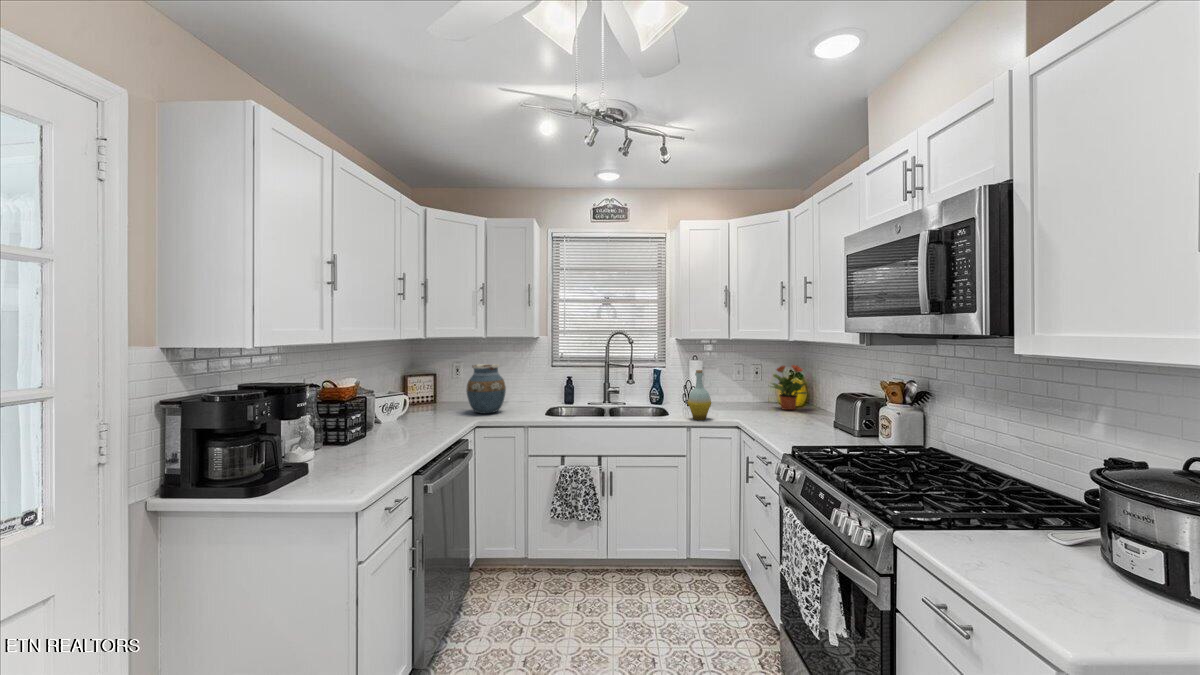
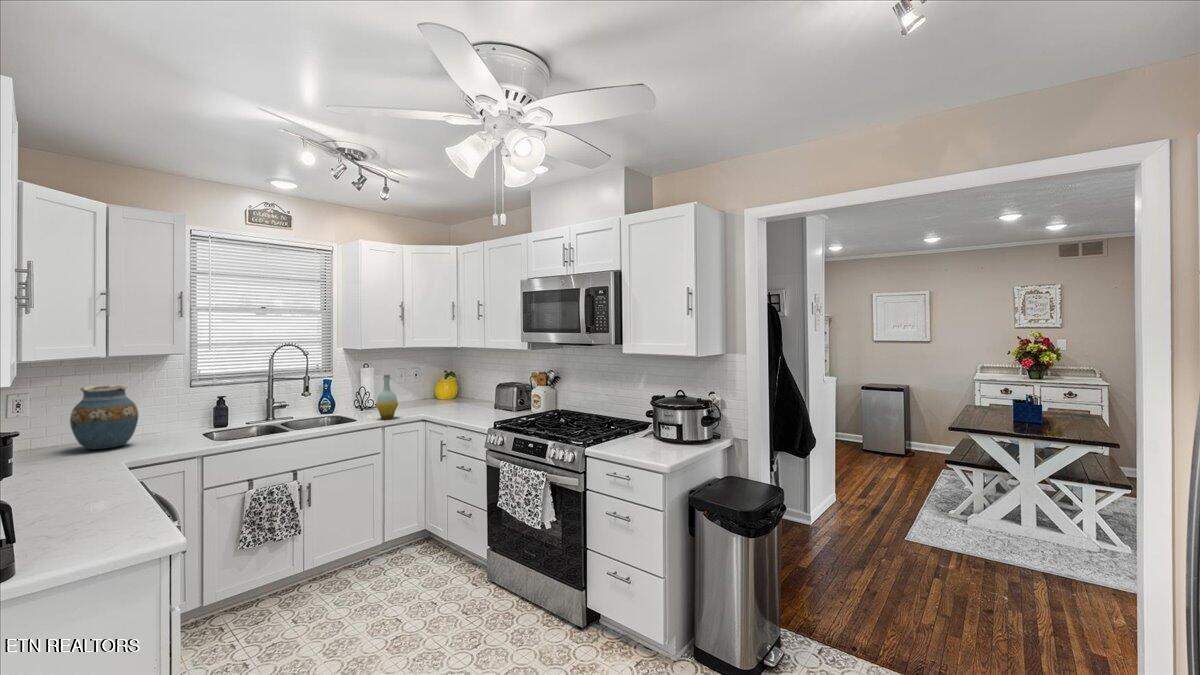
potted plant: present [772,365,808,410] -> none [431,367,465,404]

